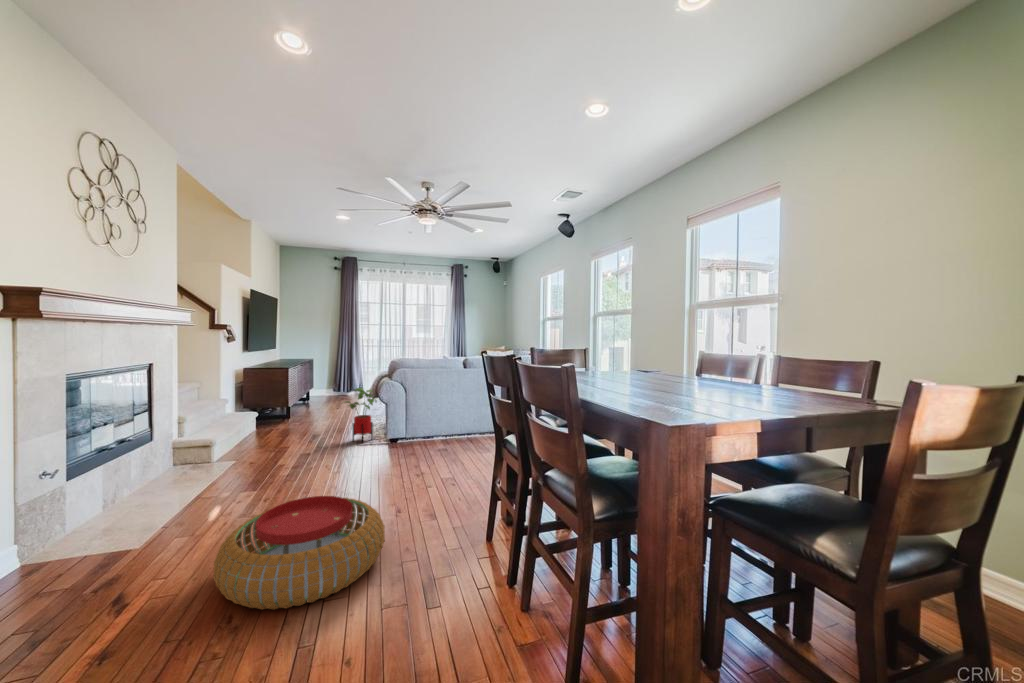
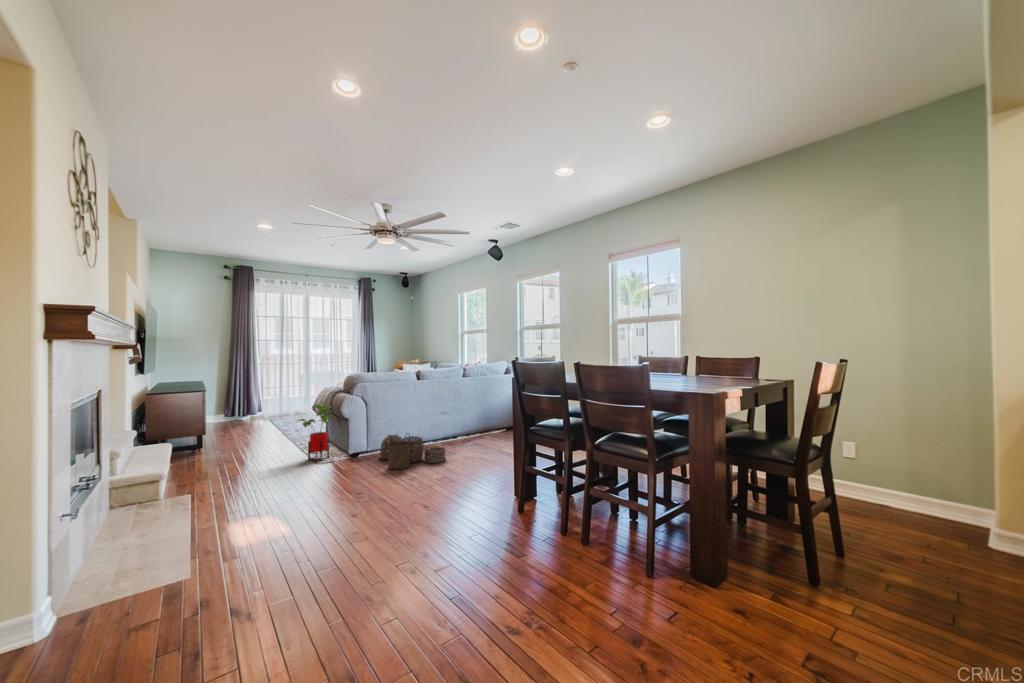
woven basket: none [409,423,473,463] -> present [380,435,445,469]
pouf: present [214,496,385,610] -> none [313,491,451,581]

